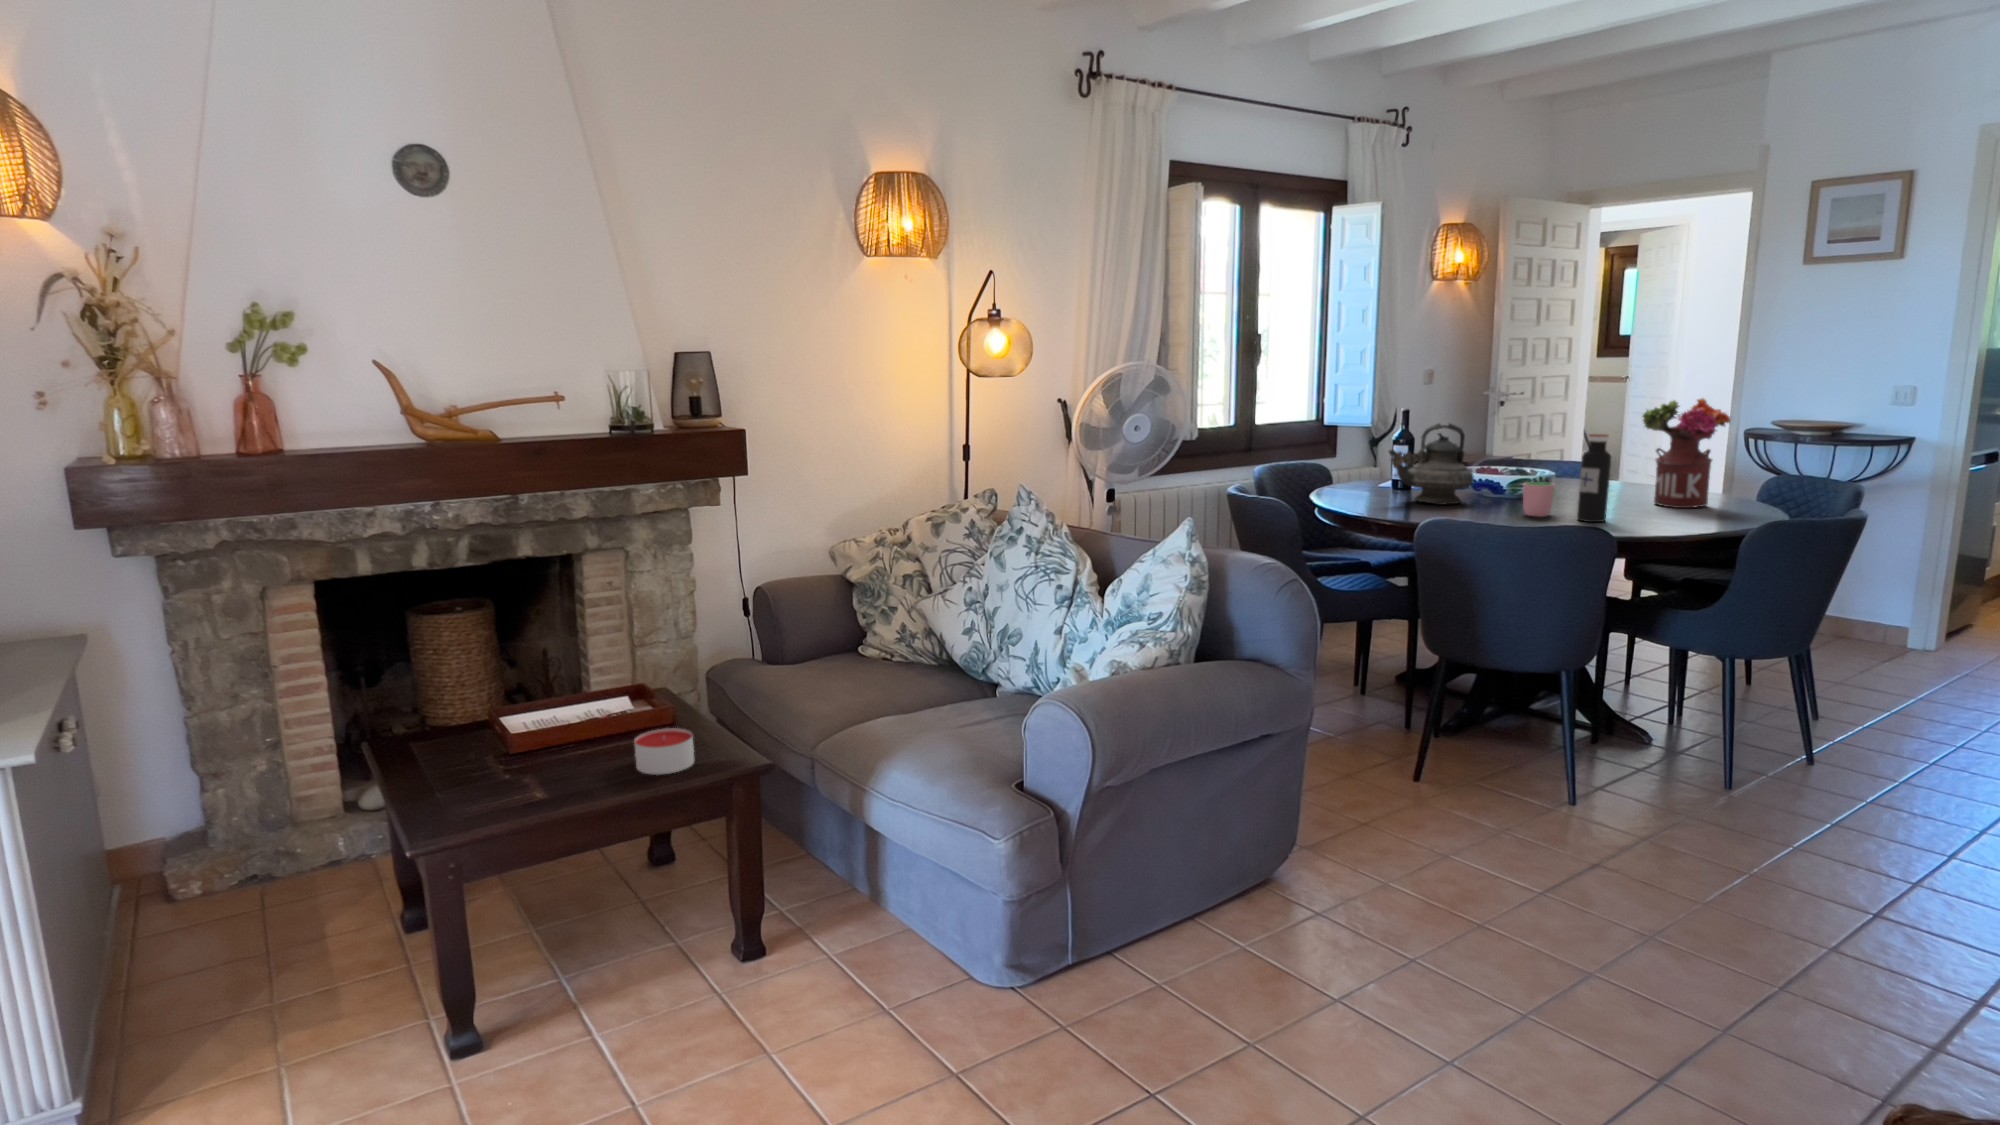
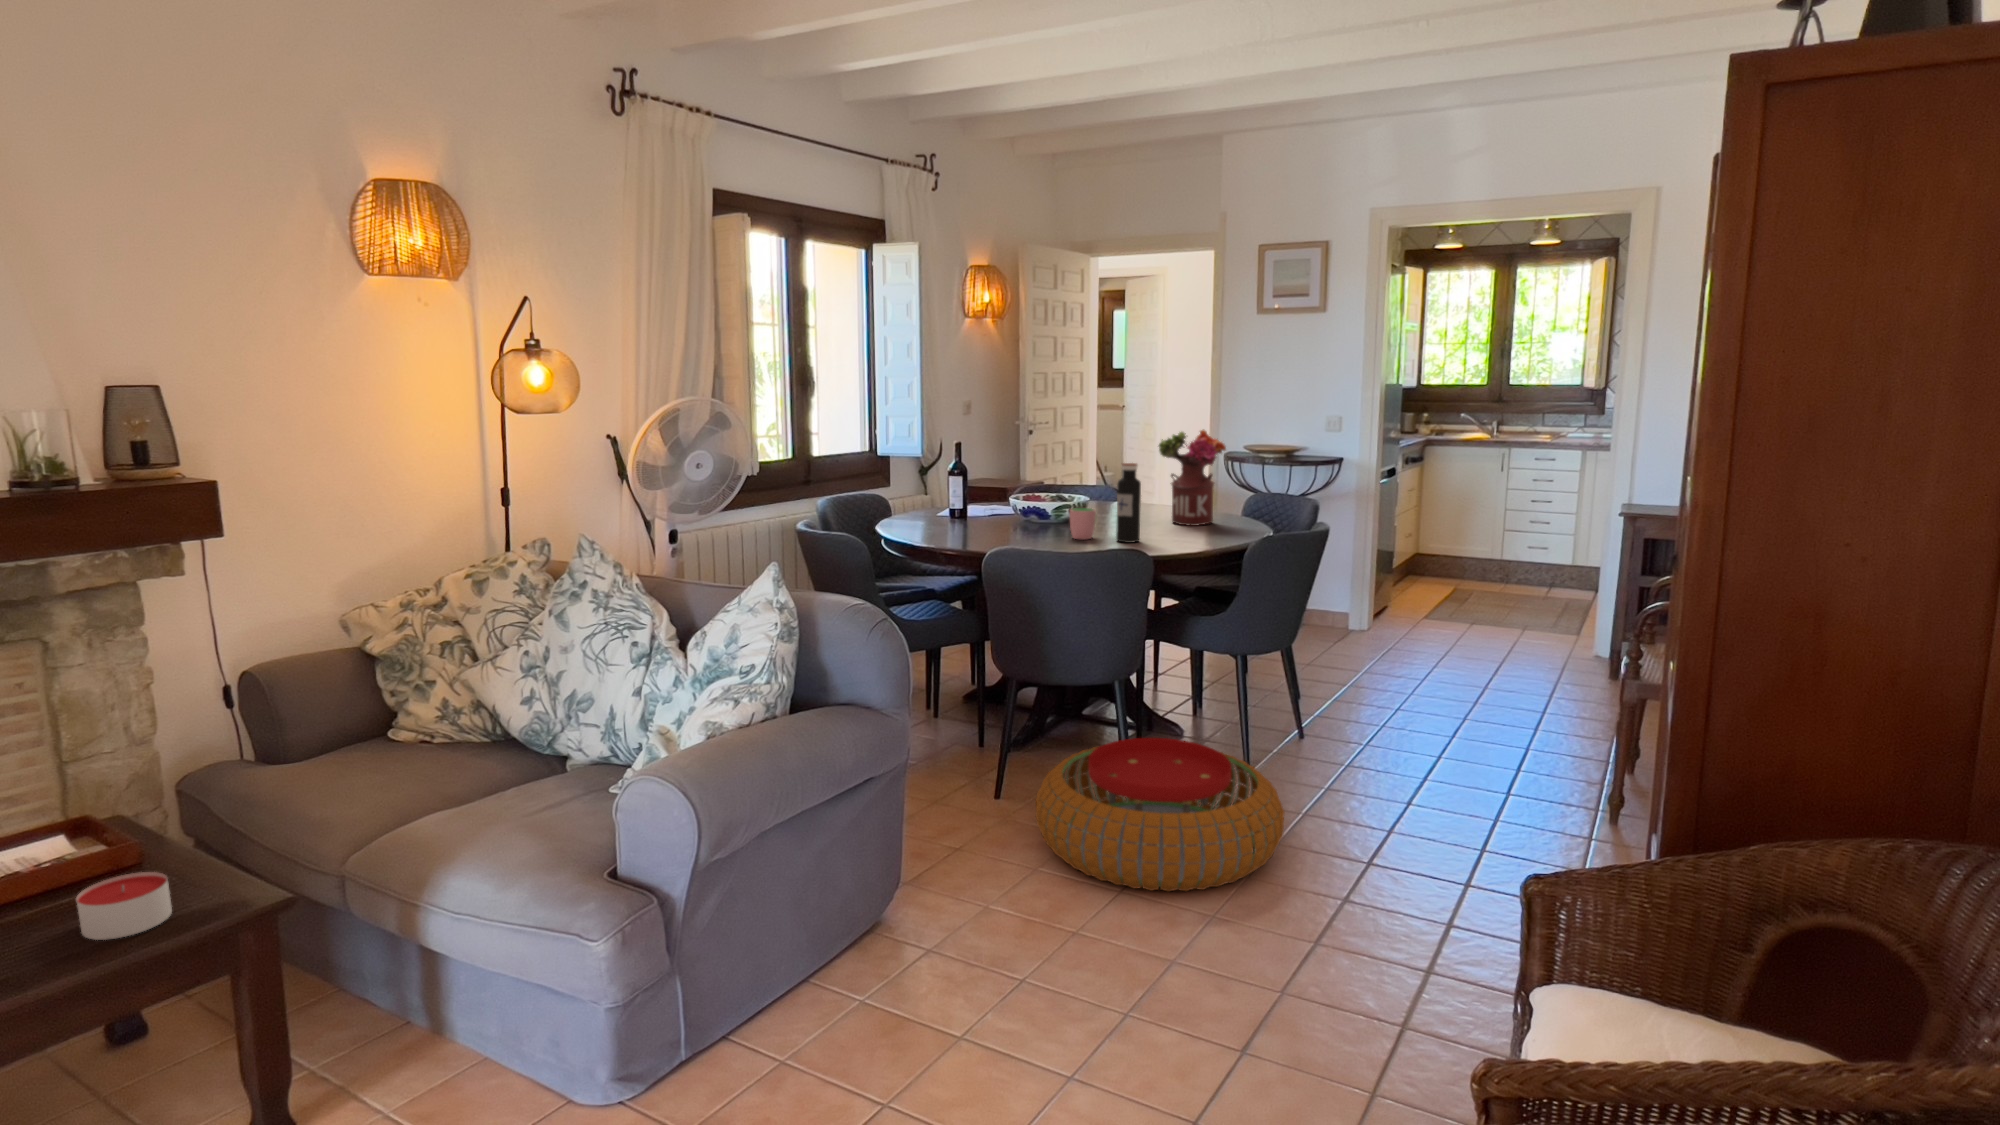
teapot: present [1389,424,1474,505] -> none [948,454,1026,532]
pouf: none [1453,735,1760,907] -> present [1036,738,1285,892]

